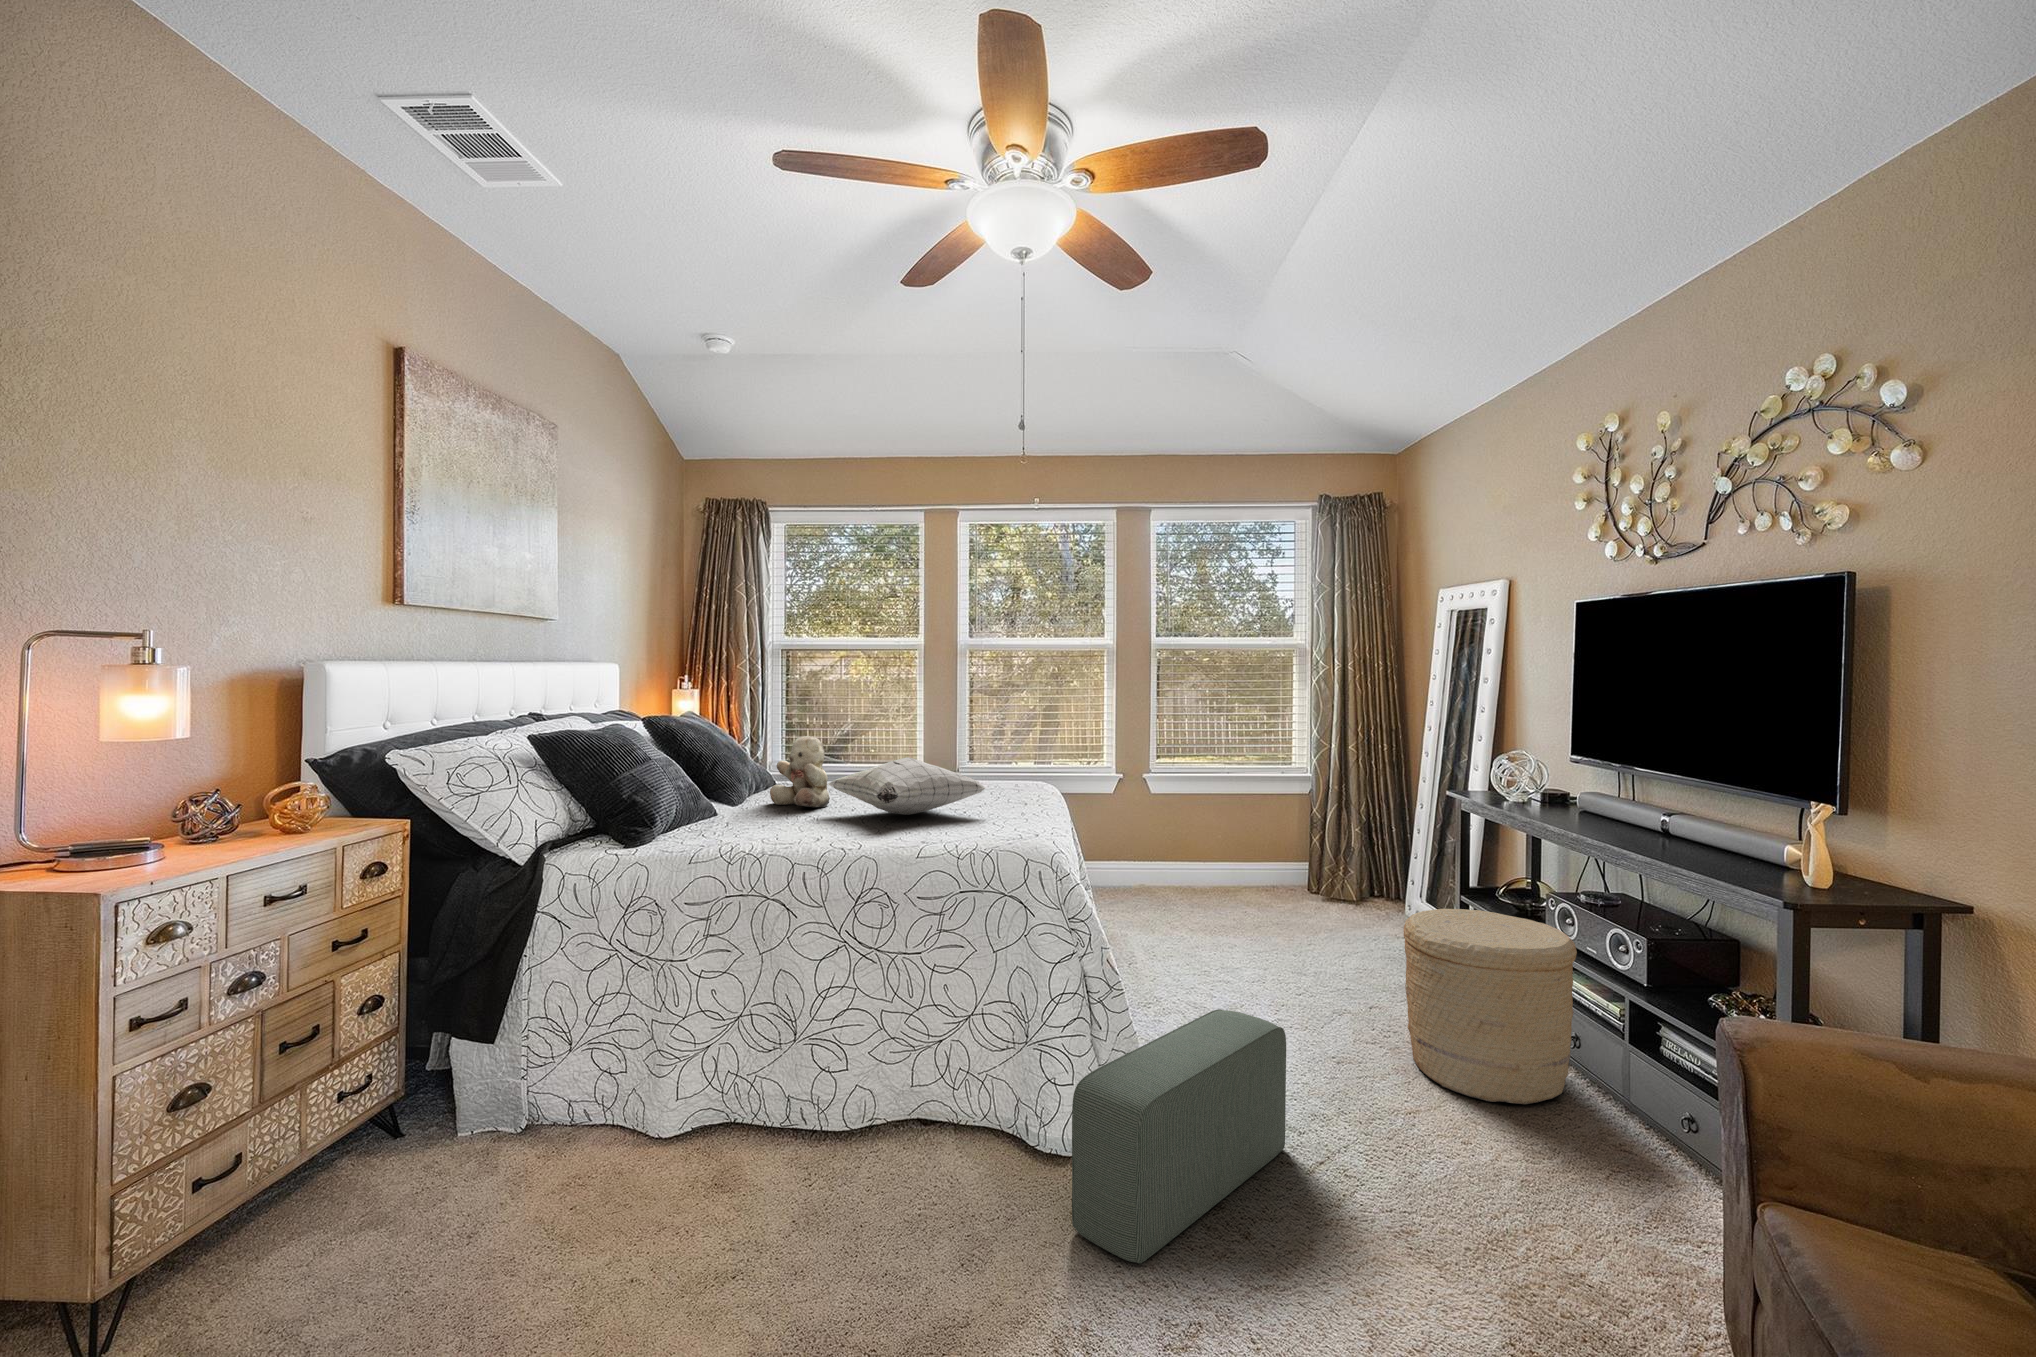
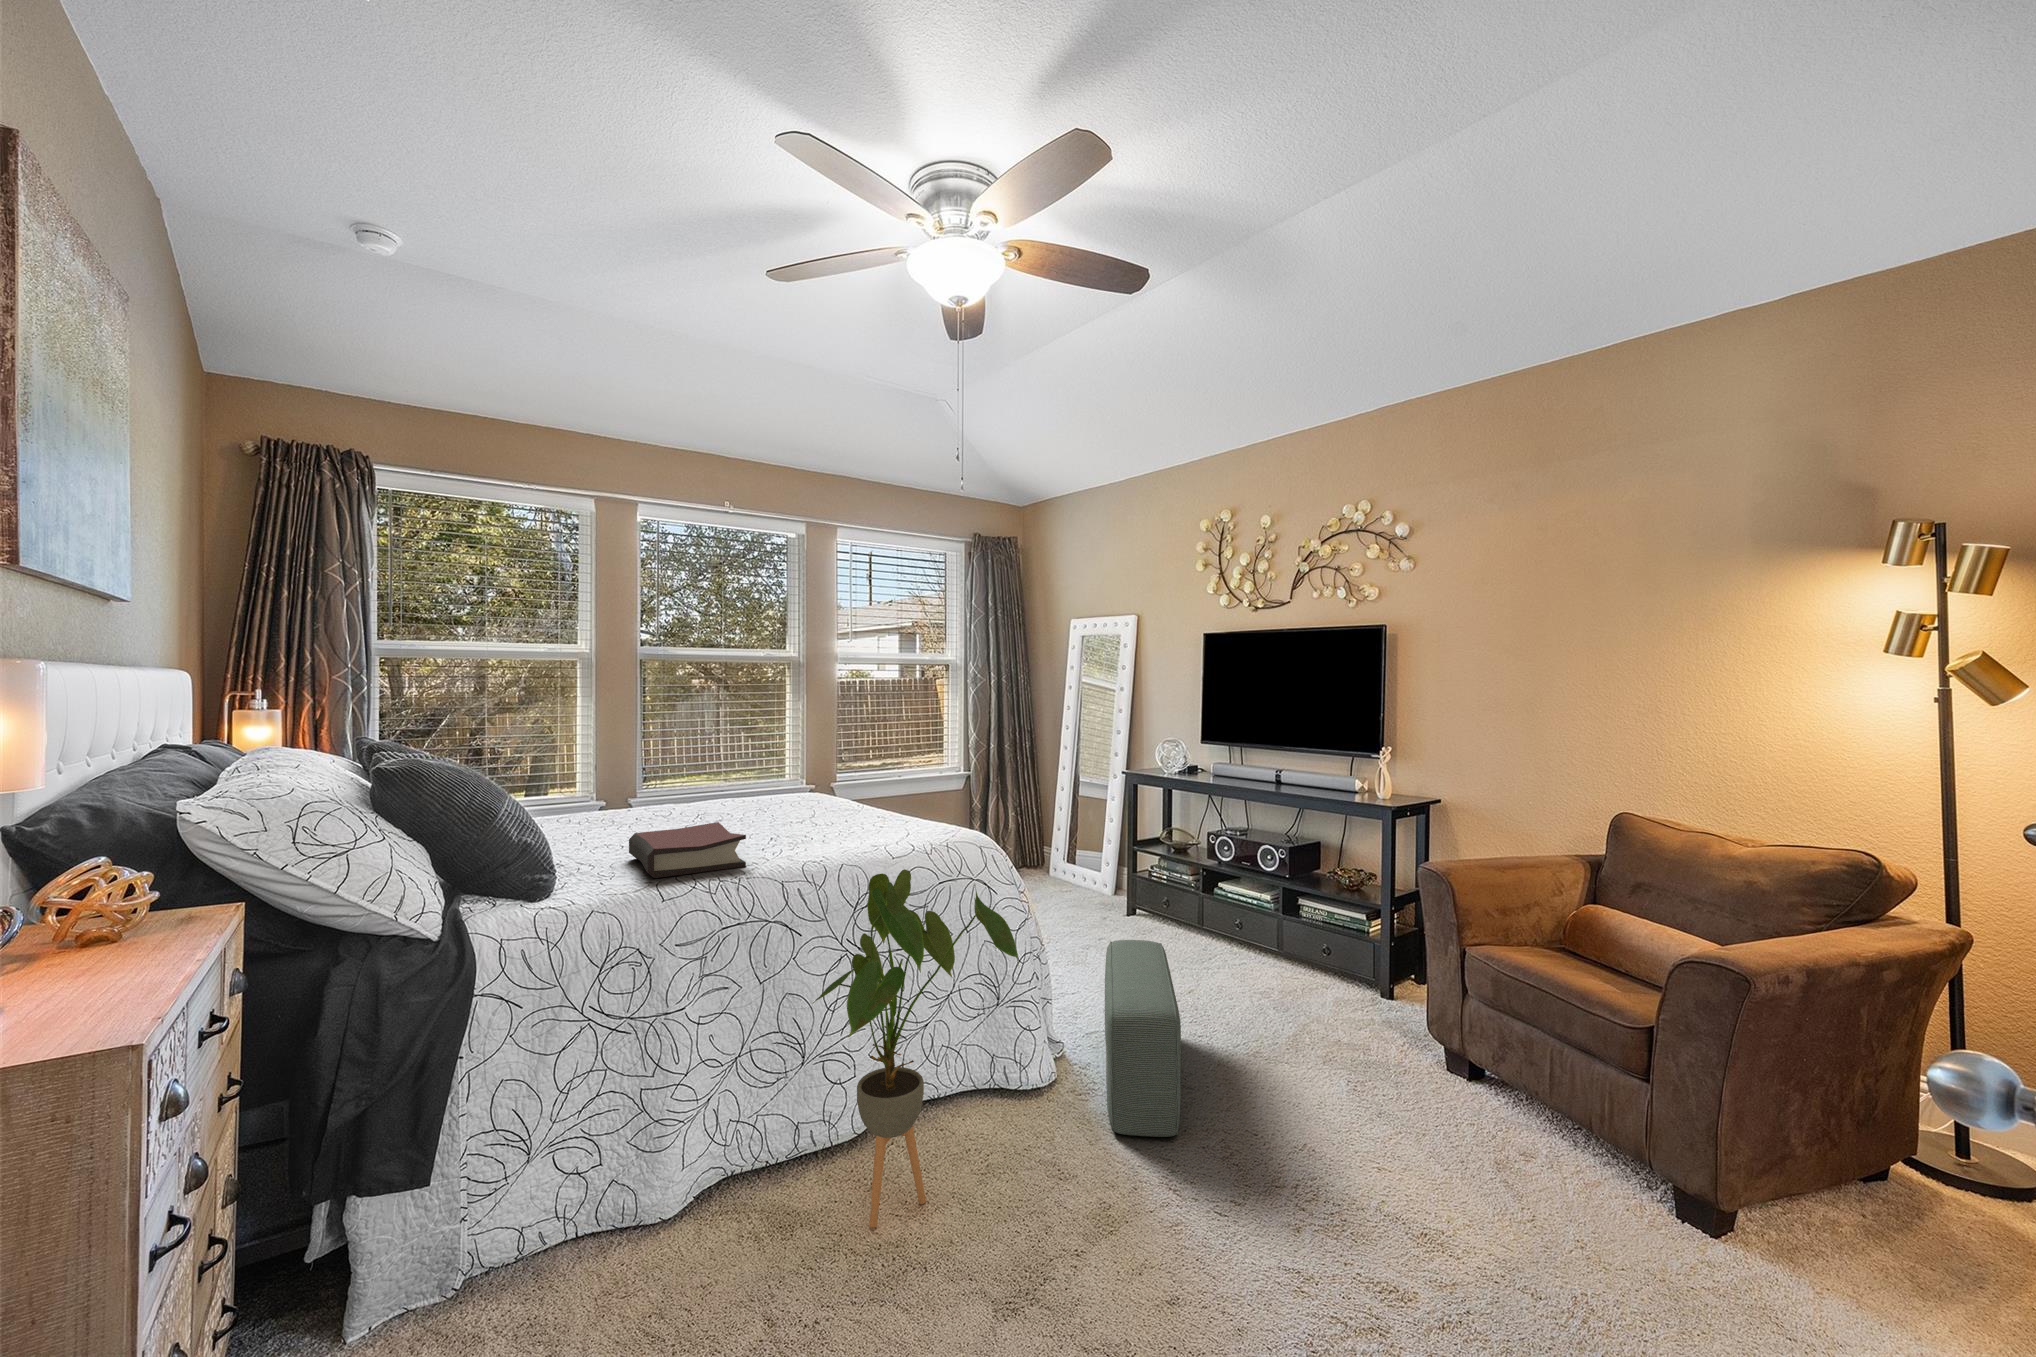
teddy bear: present [770,736,830,807] -> none [591,754,673,833]
pillow: present [828,757,985,815] -> none [700,768,864,825]
hardback book: none [693,802,806,844] -> present [629,822,746,878]
house plant: none [712,866,913,1212] -> present [813,869,1018,1227]
woven basket: present [1404,909,1577,1104] -> none [1149,844,1256,968]

